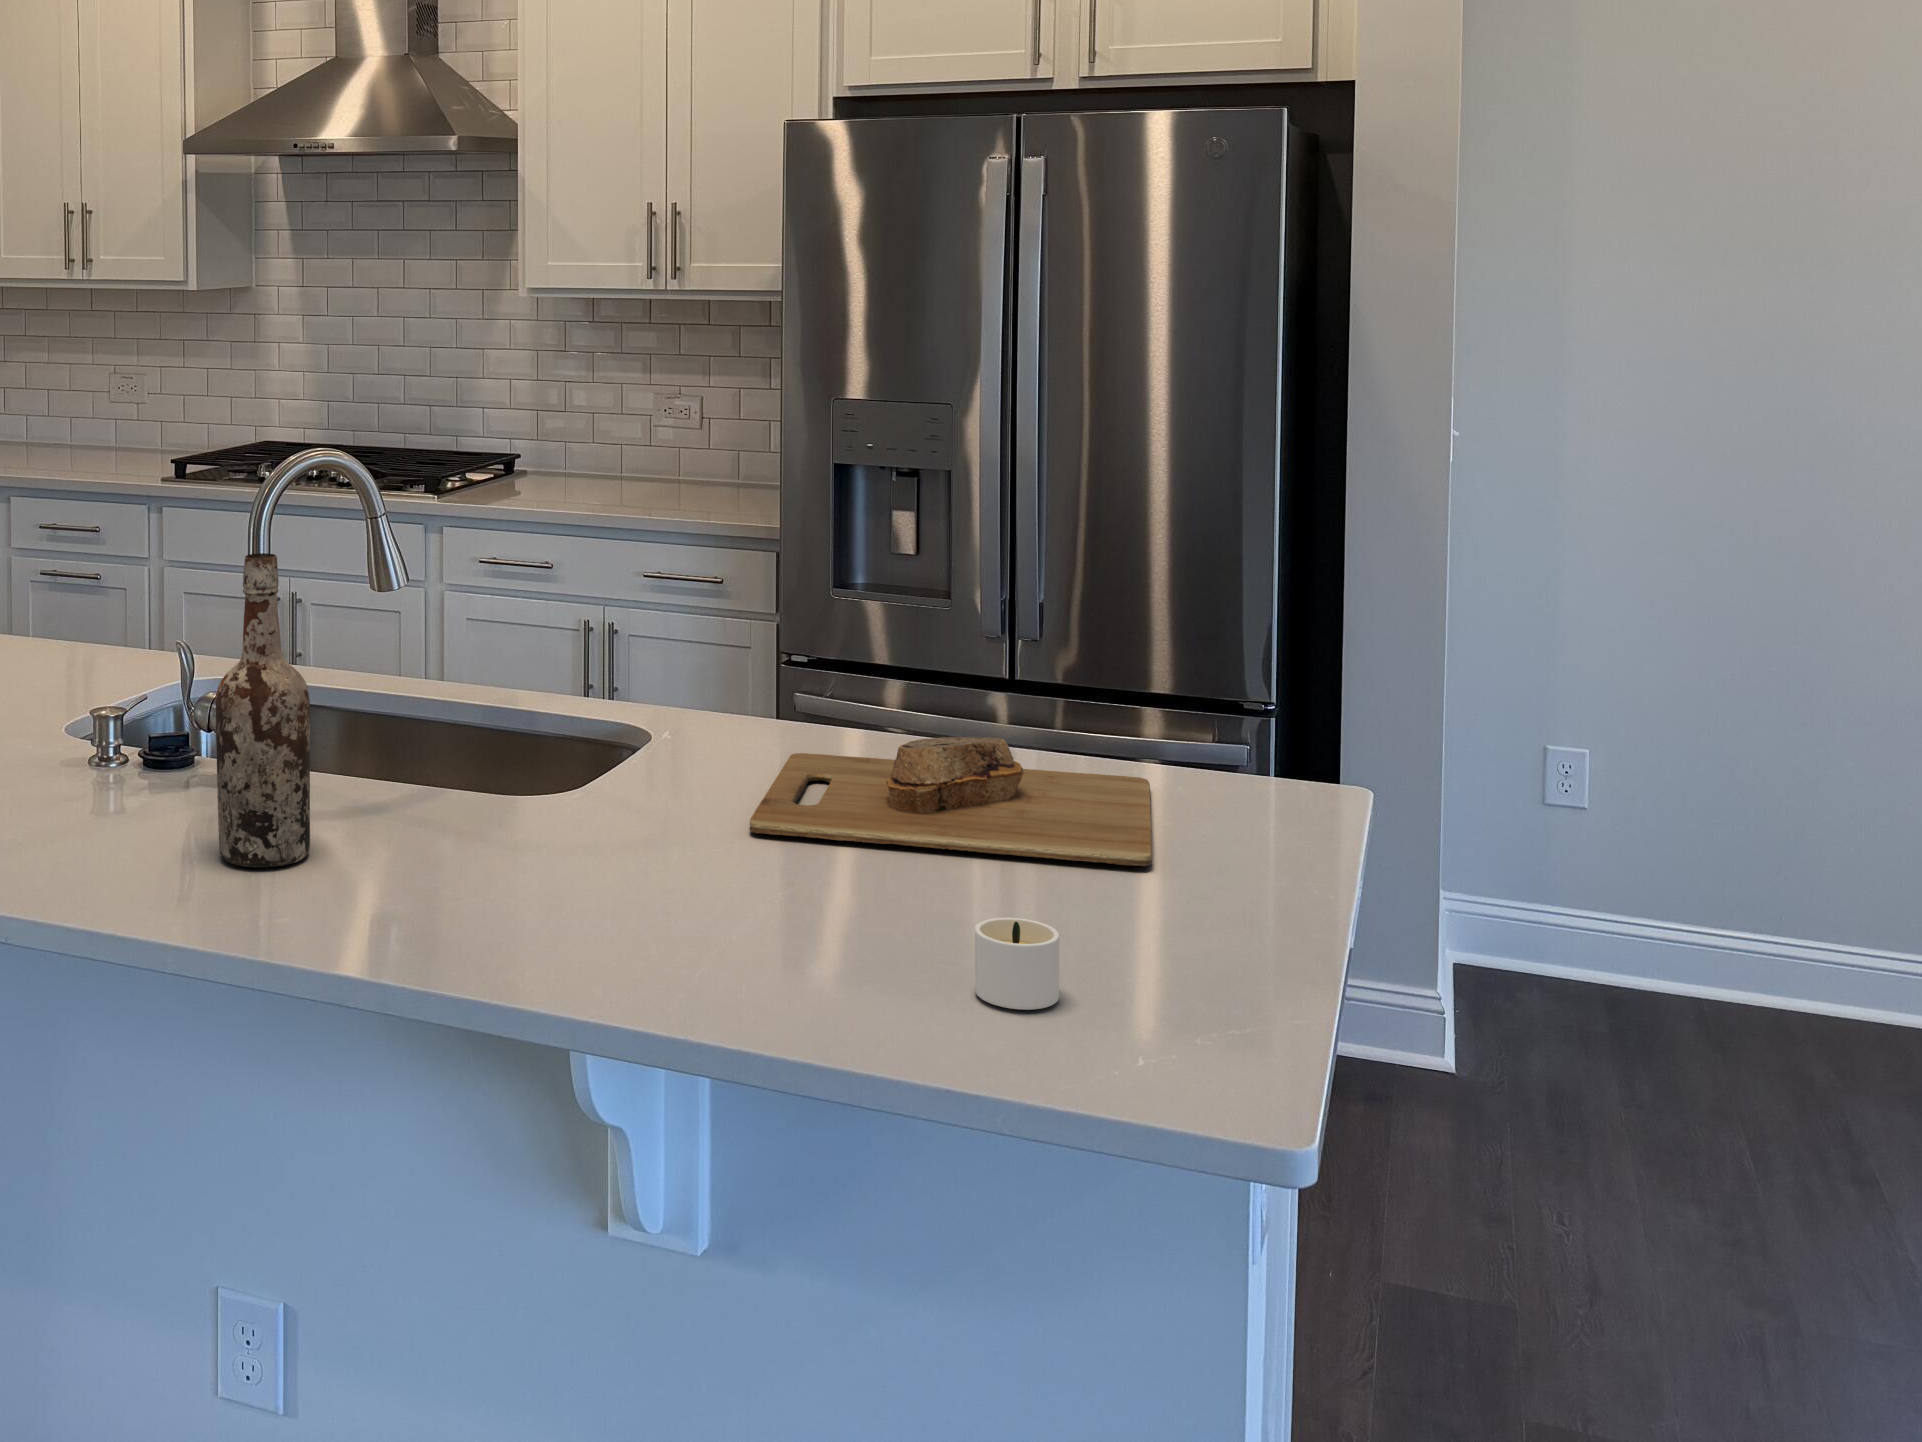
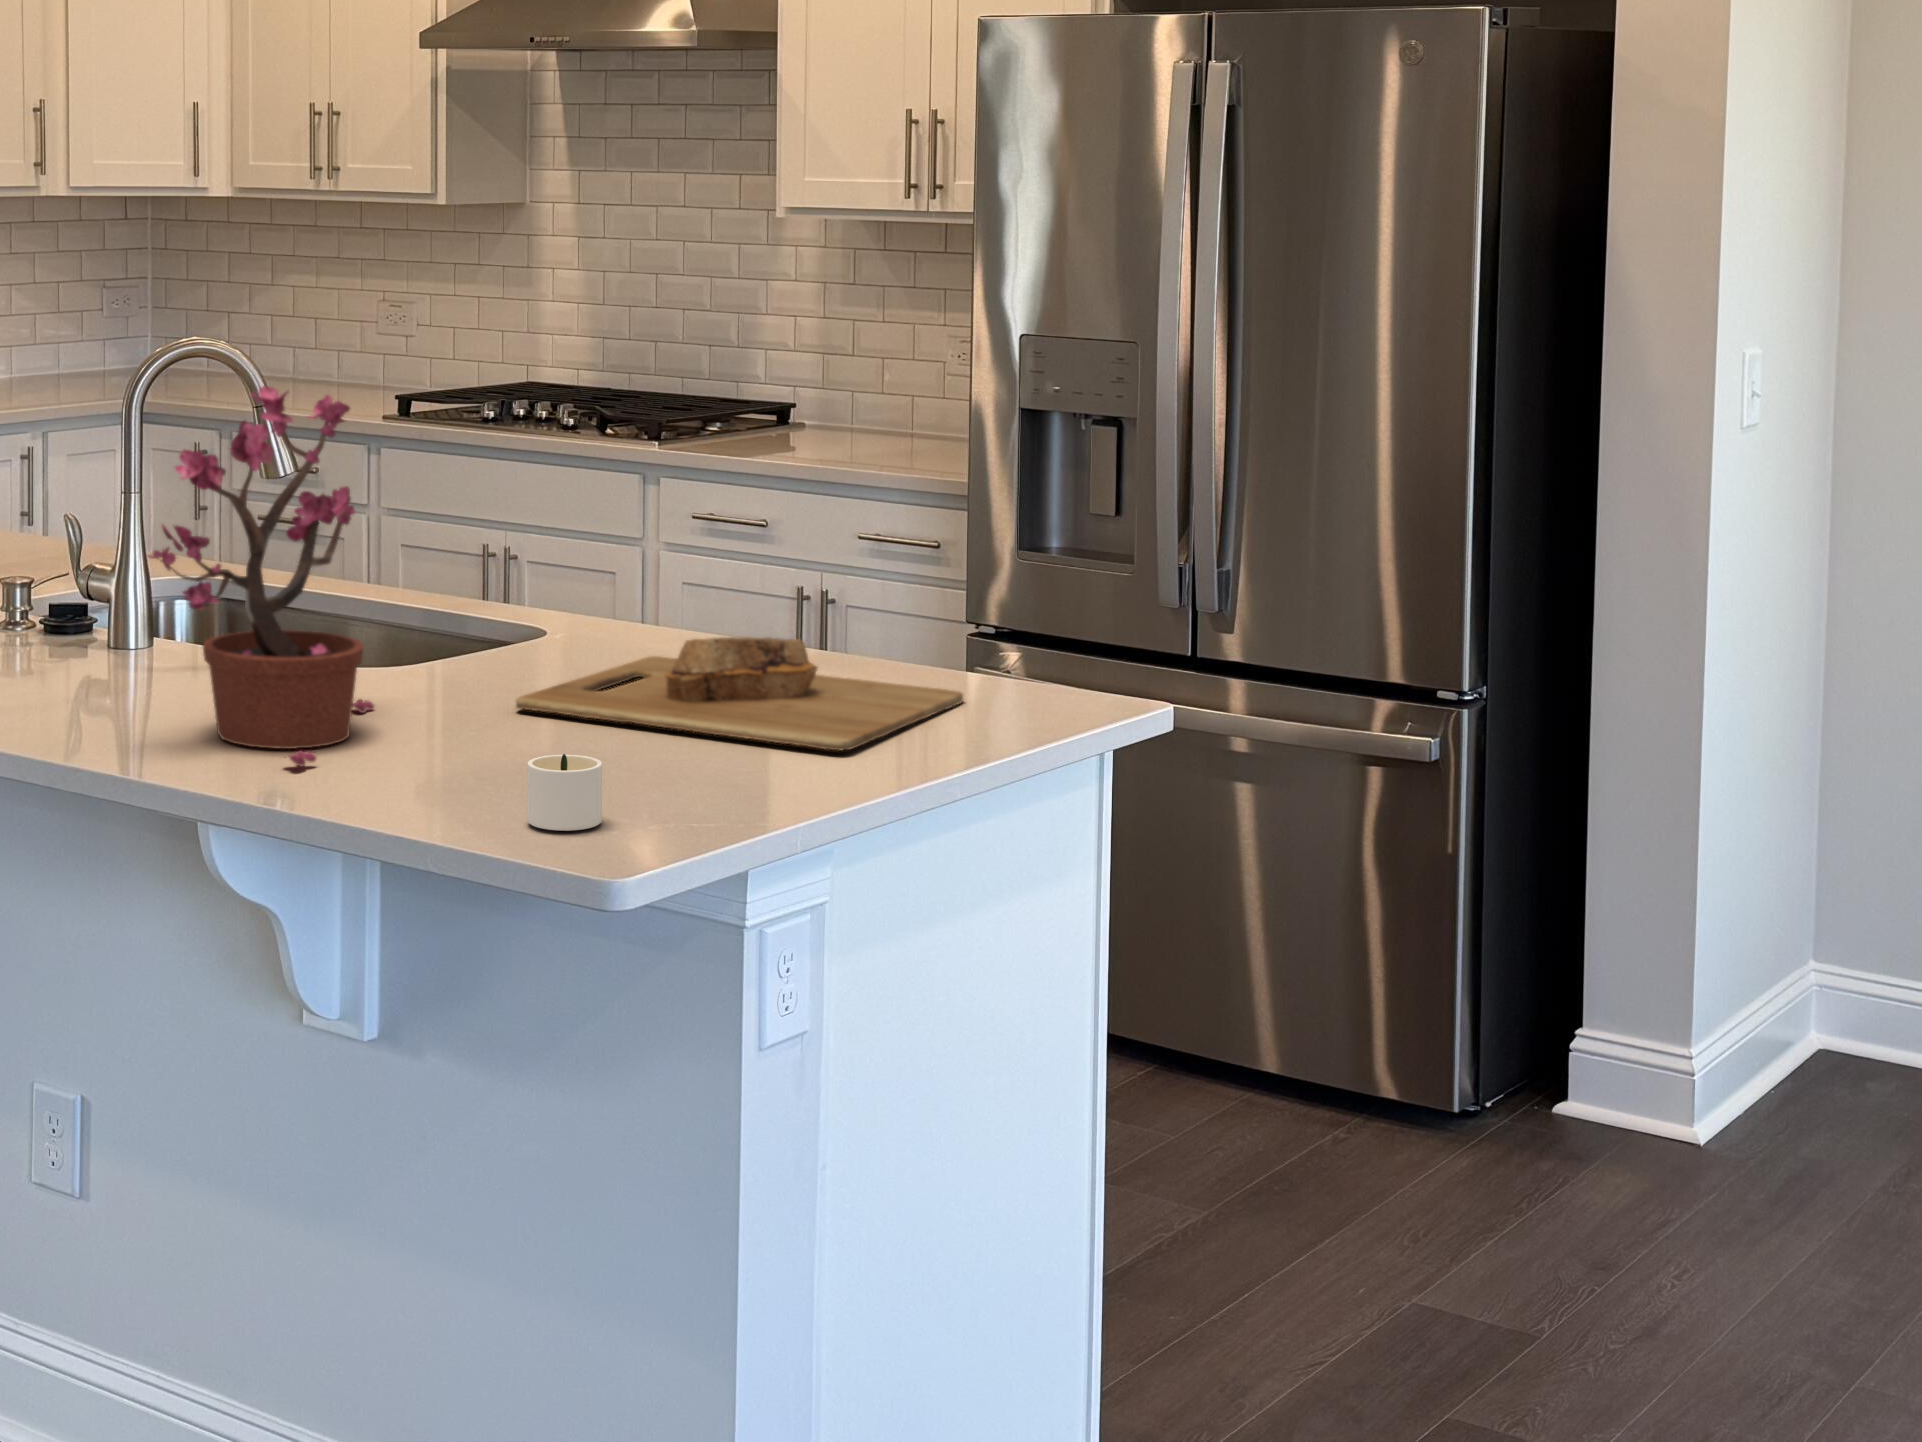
potted plant: none [449,515,651,937] -> present [148,386,374,766]
wine bottle: present [216,553,310,867] -> none [15,417,103,706]

